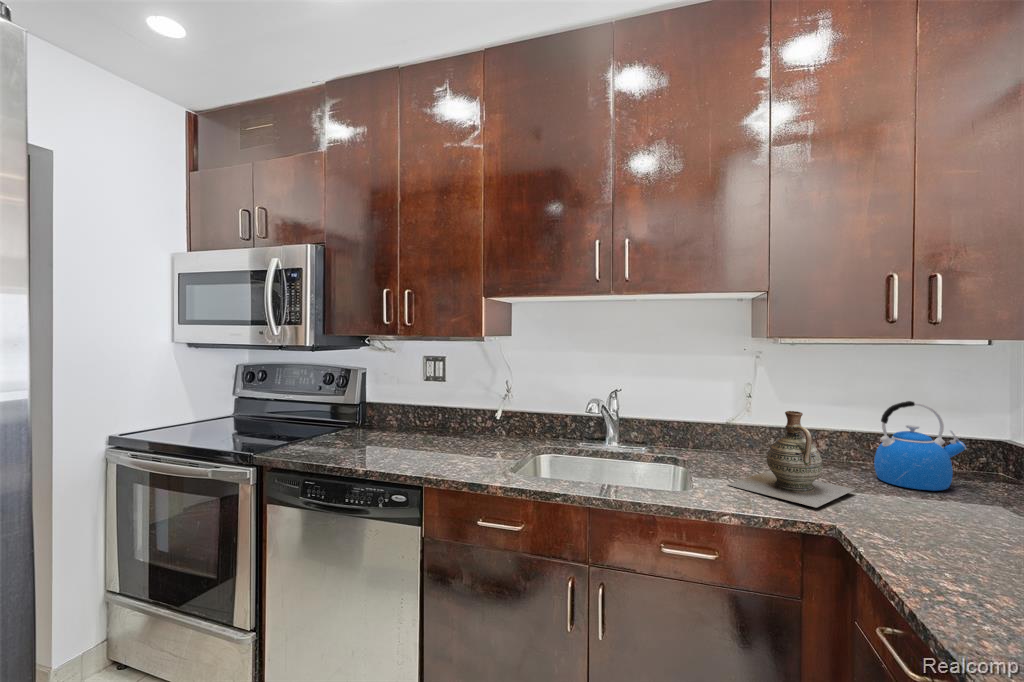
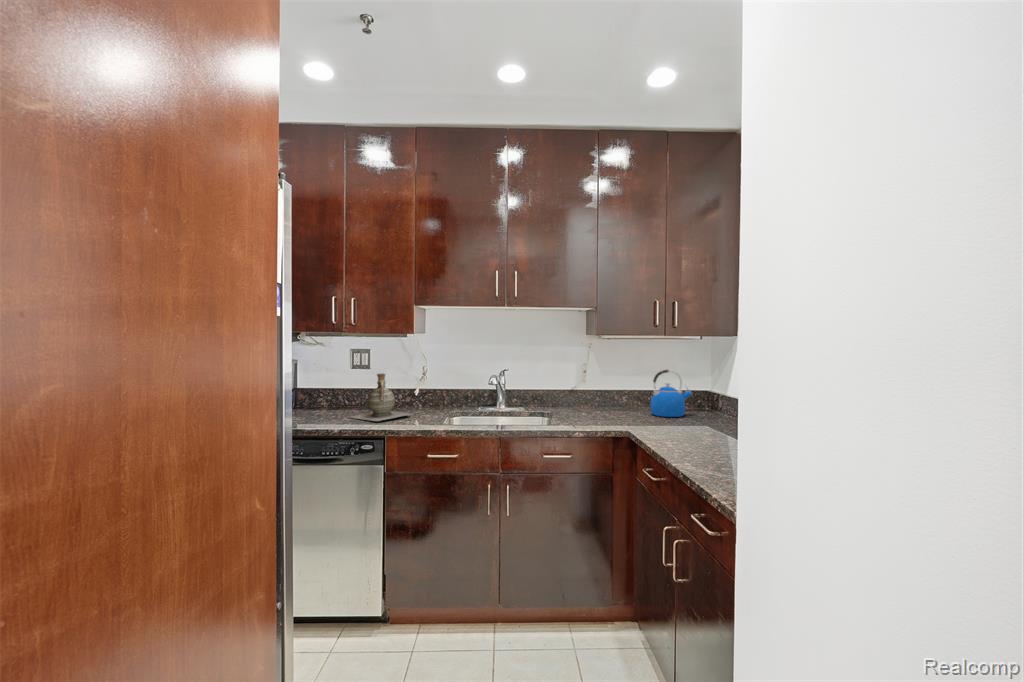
ceramic jug: present [728,411,855,508] -> present [350,374,409,421]

